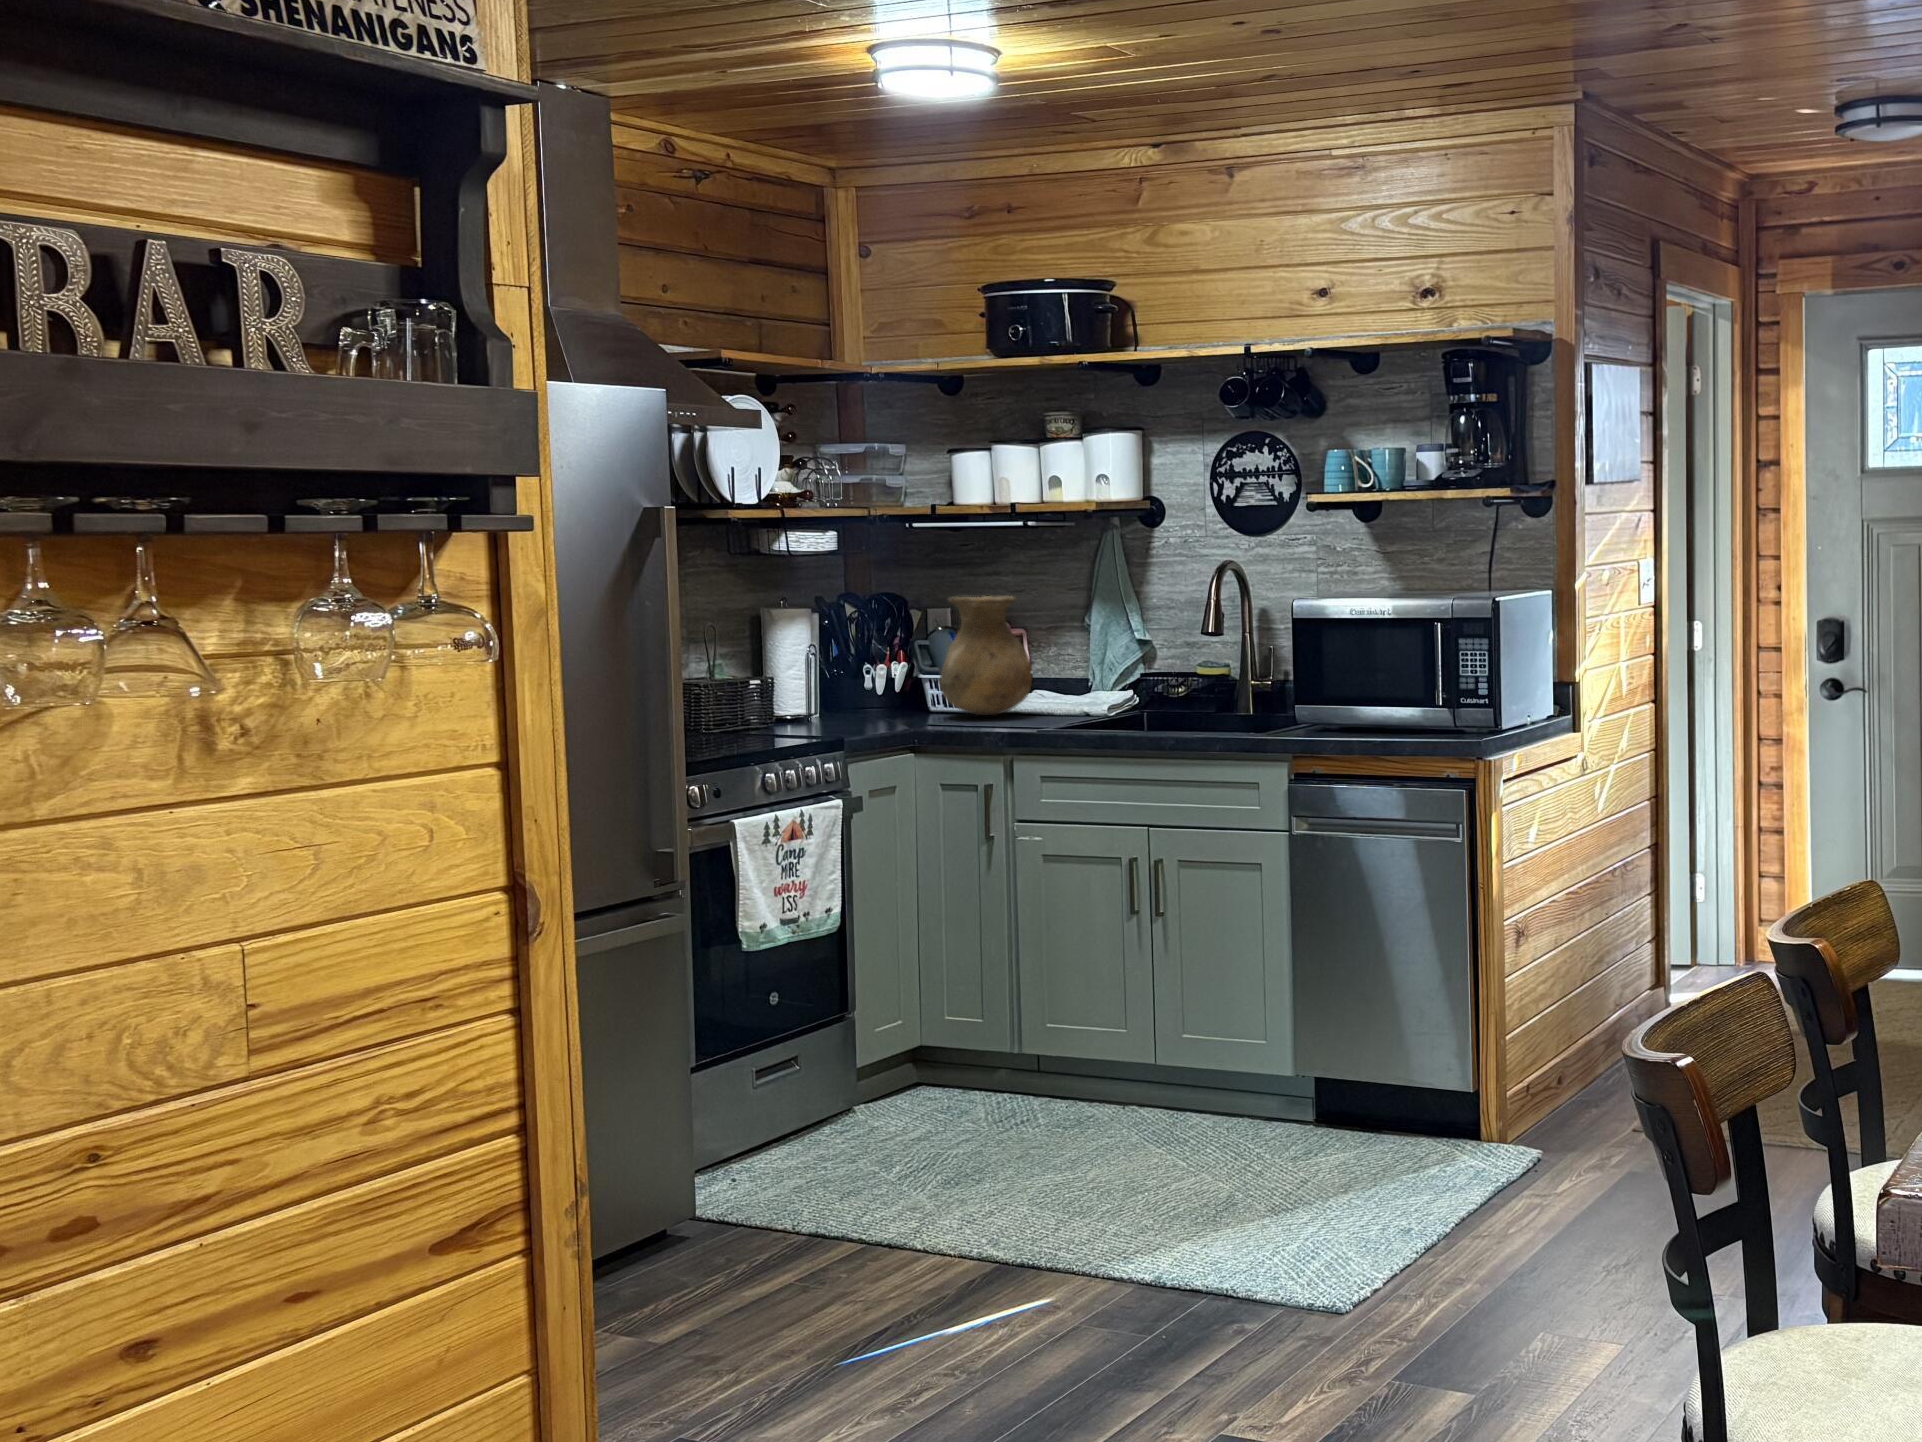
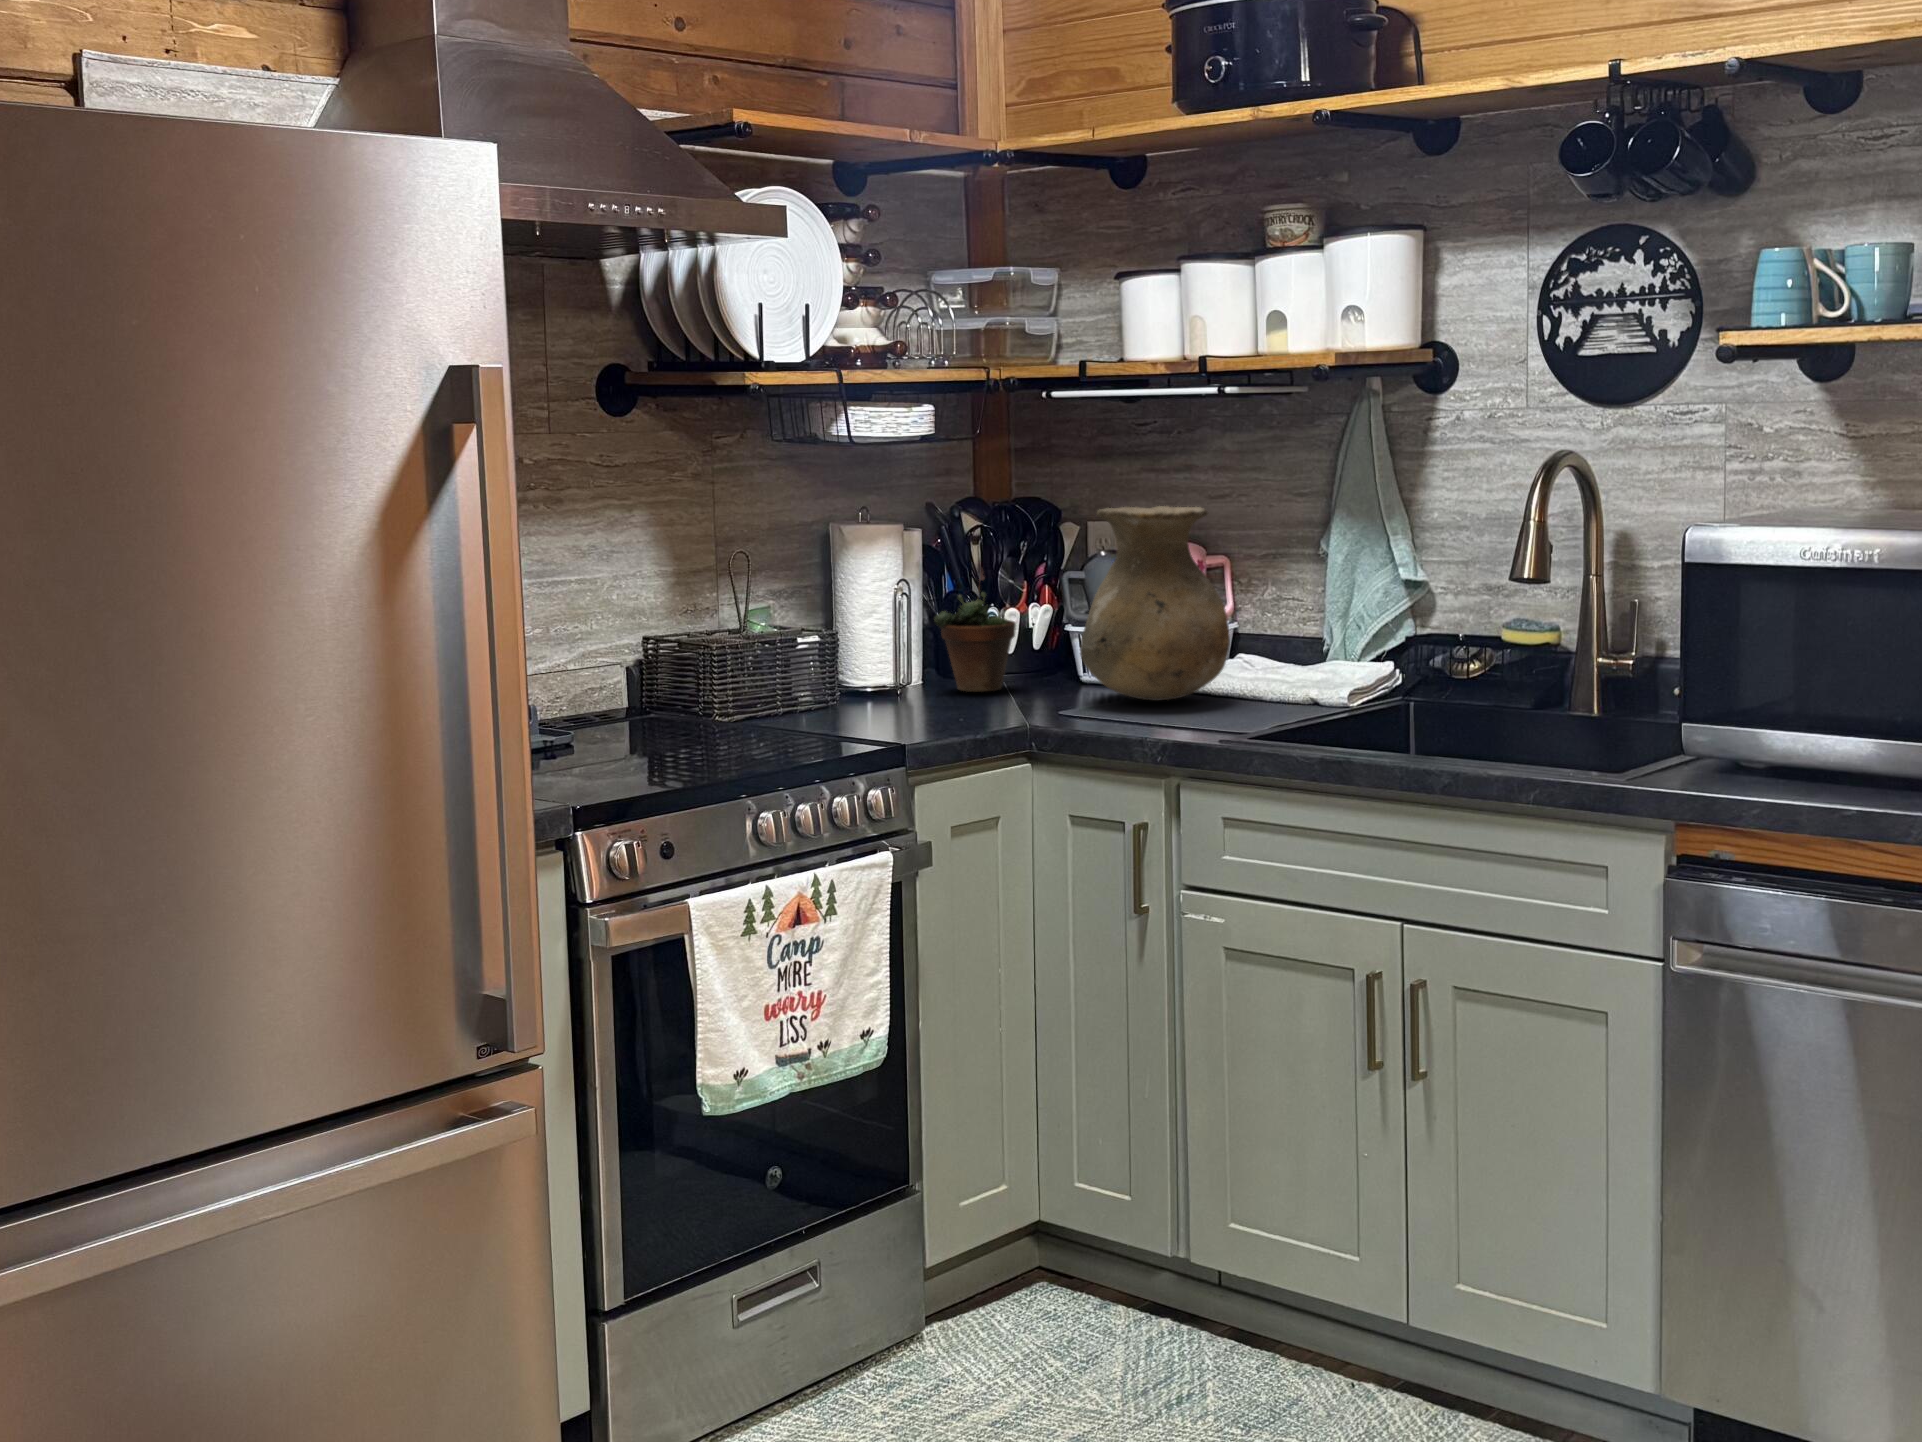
succulent plant: none [841,636,893,715] -> present [934,569,1016,692]

